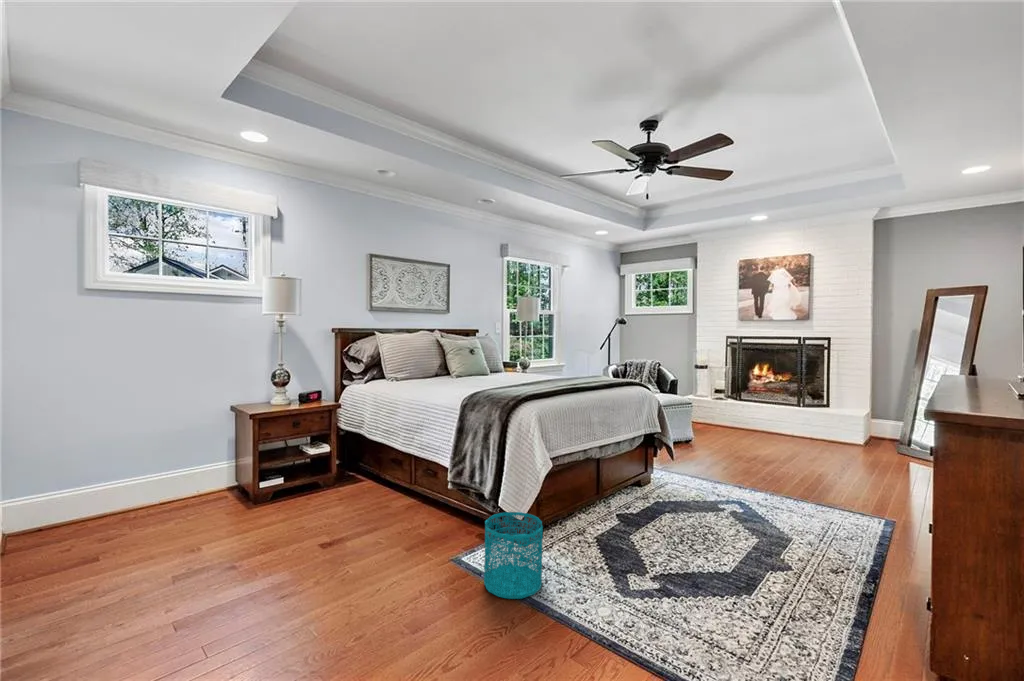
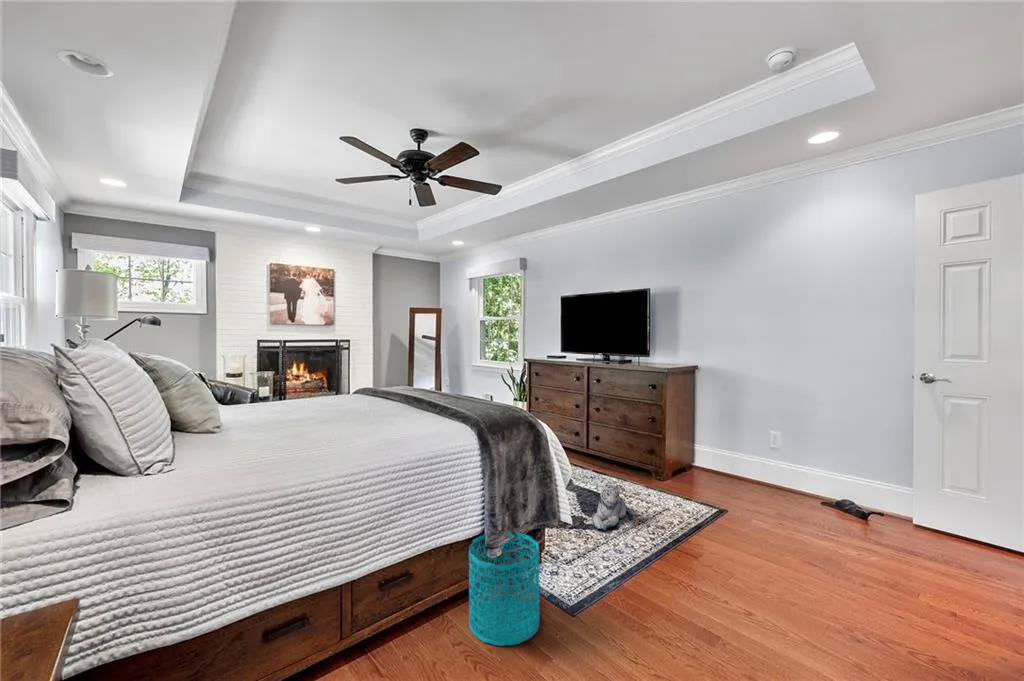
plush toy: none [717,579,833,660] -> present [593,484,634,530]

